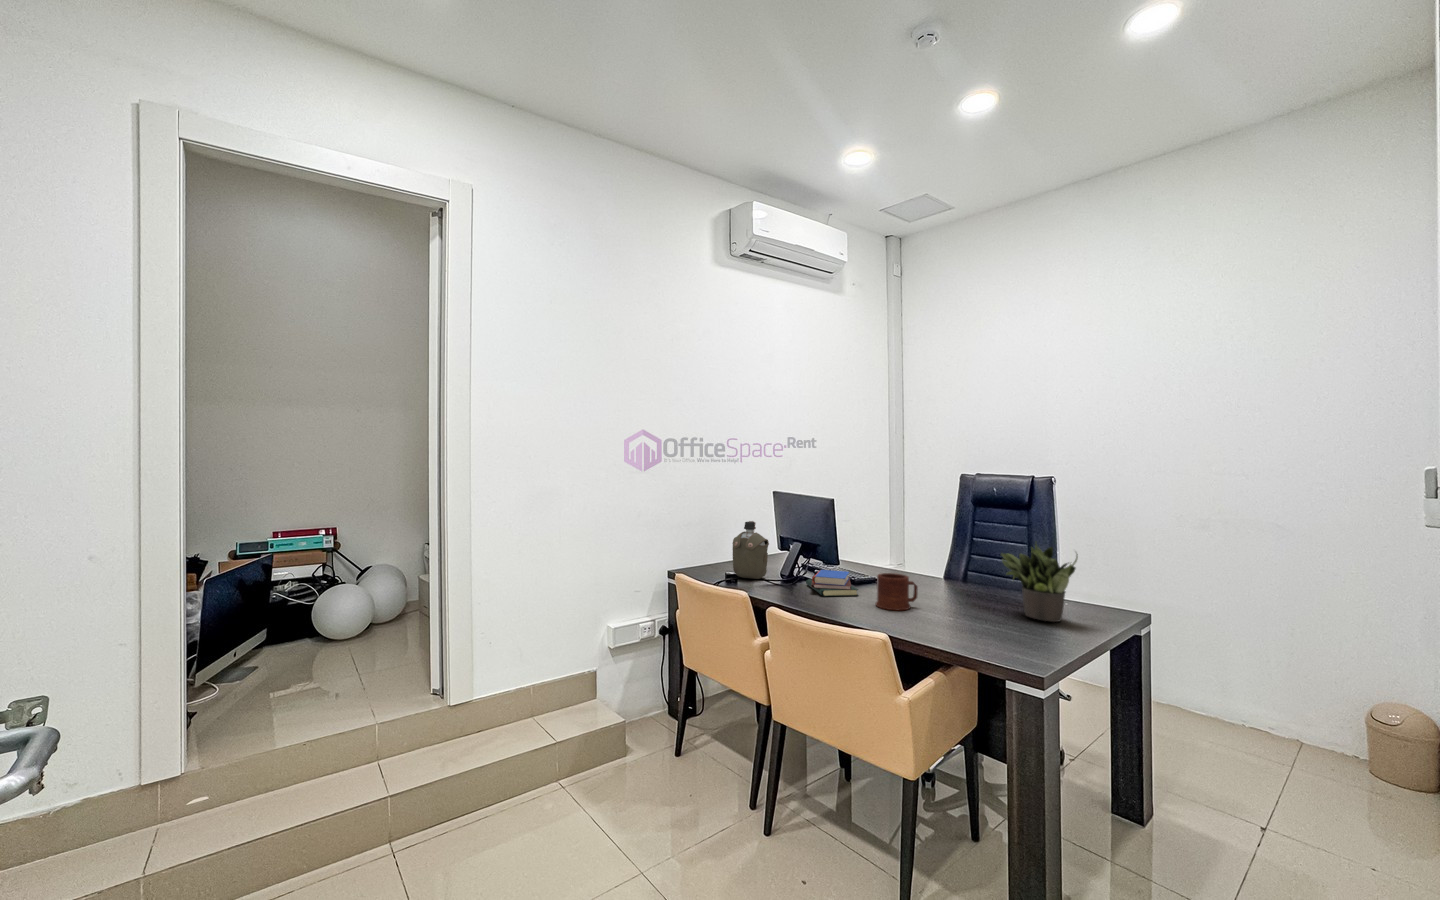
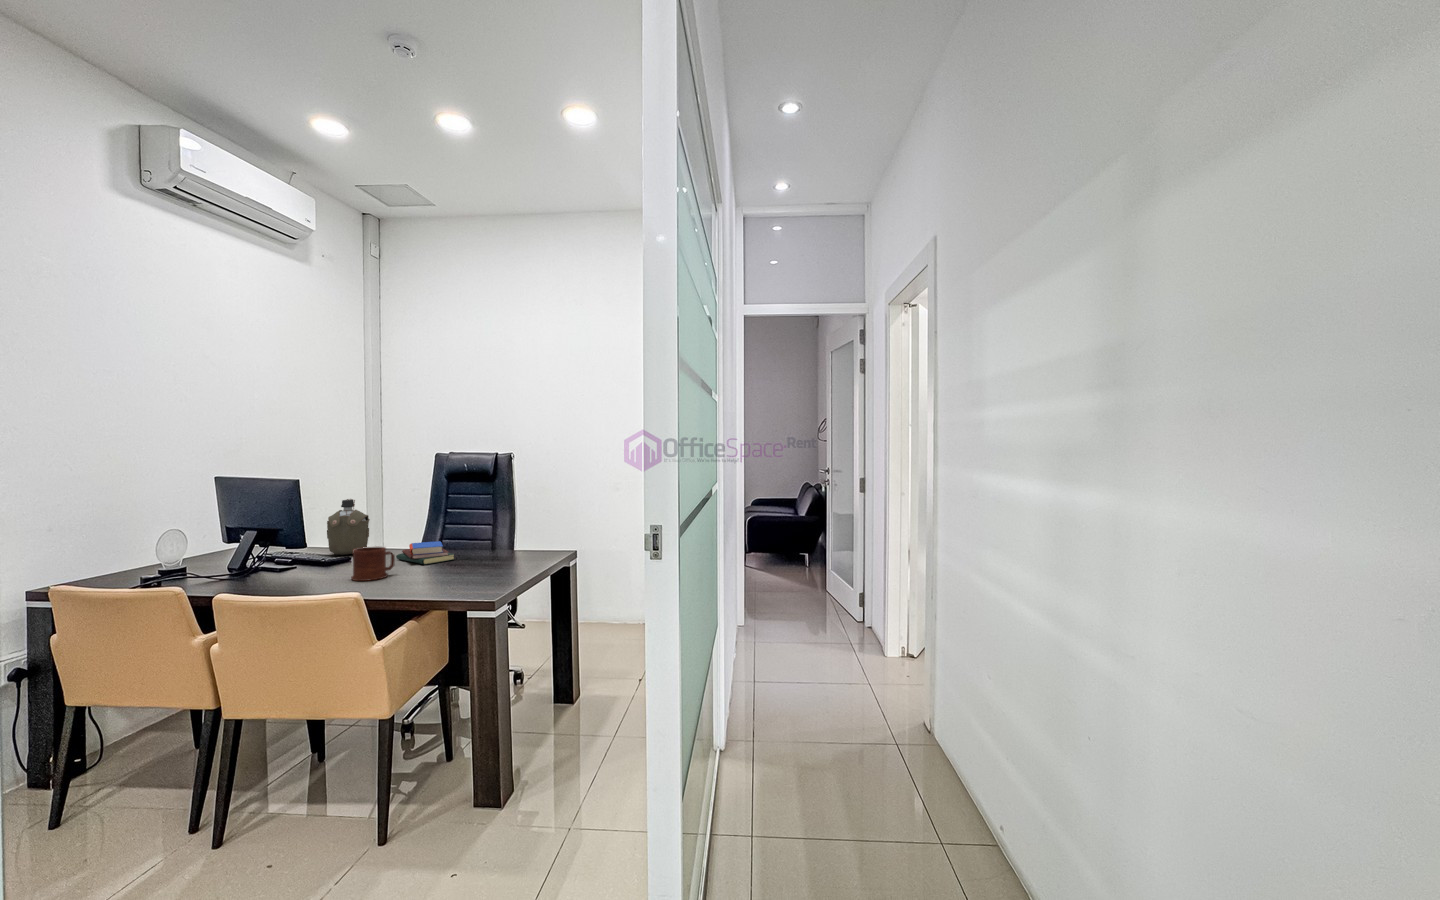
water bottle: present [732,521,769,579] -> present [327,499,370,555]
potted plant: present [1001,544,1078,622] -> none [469,503,526,566]
book: present [806,570,858,596] -> present [396,541,454,565]

